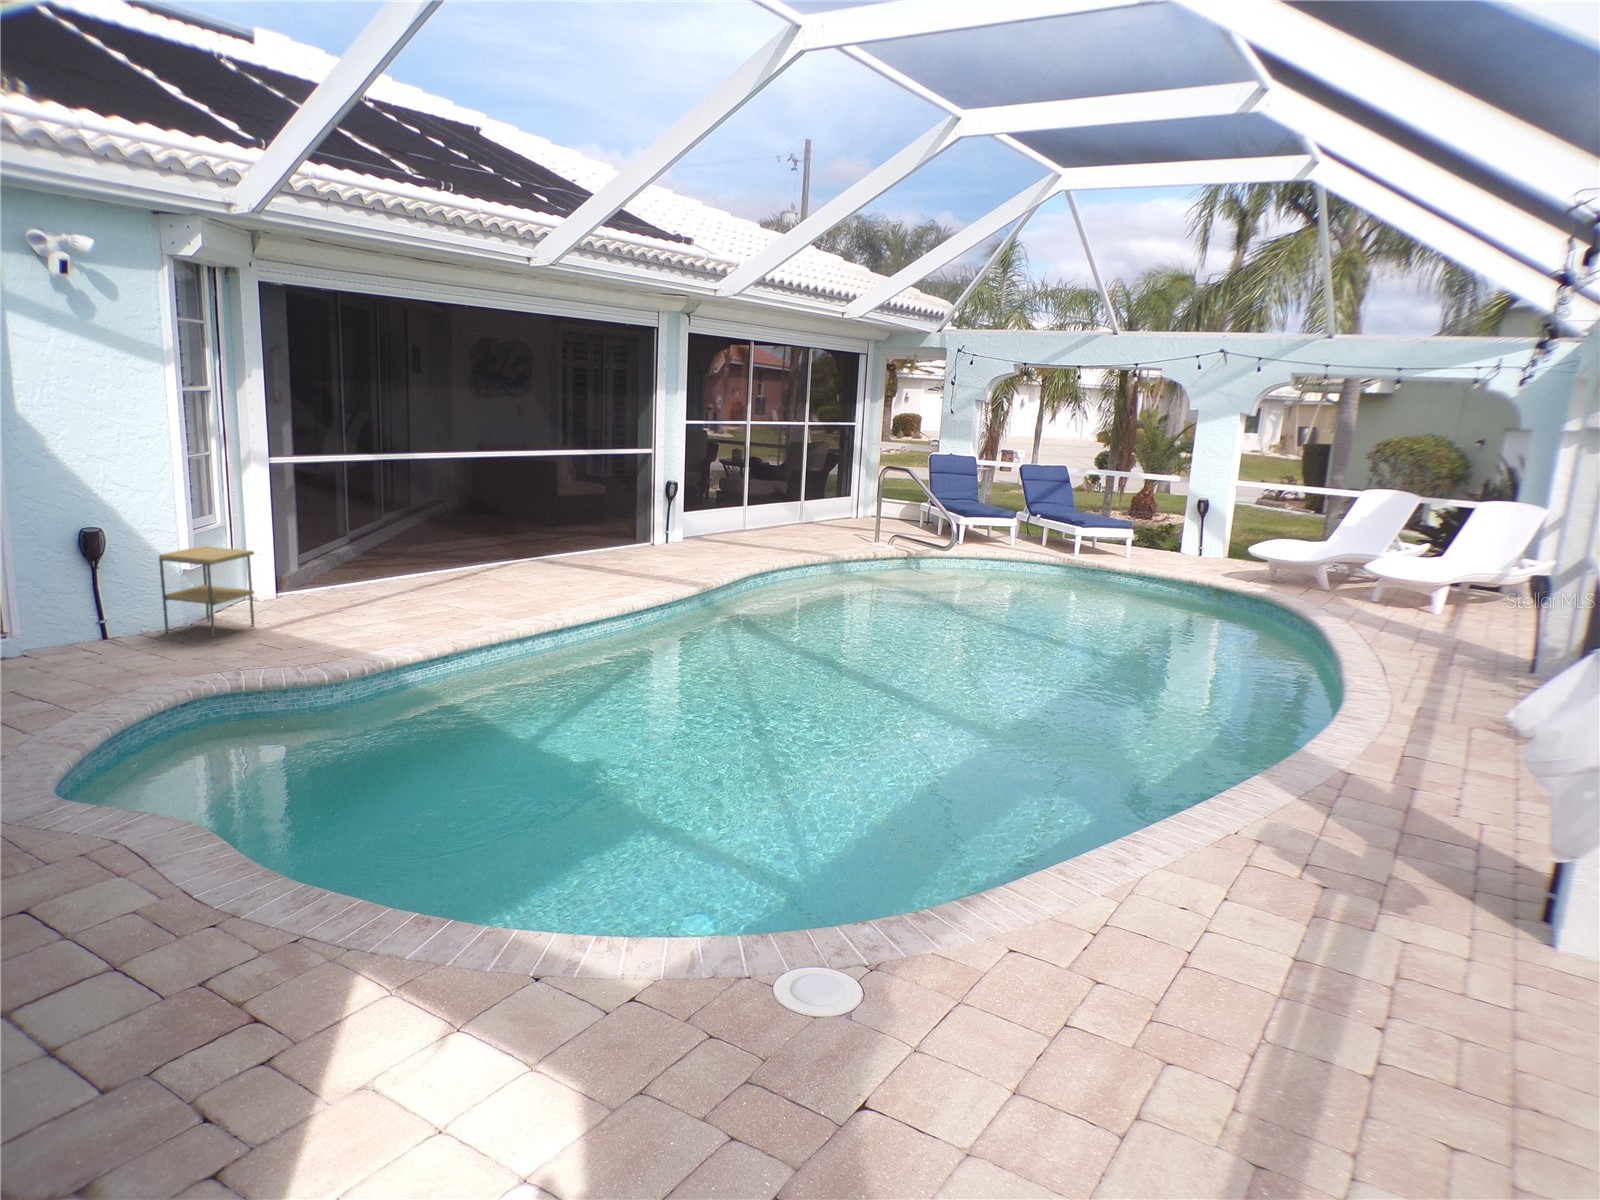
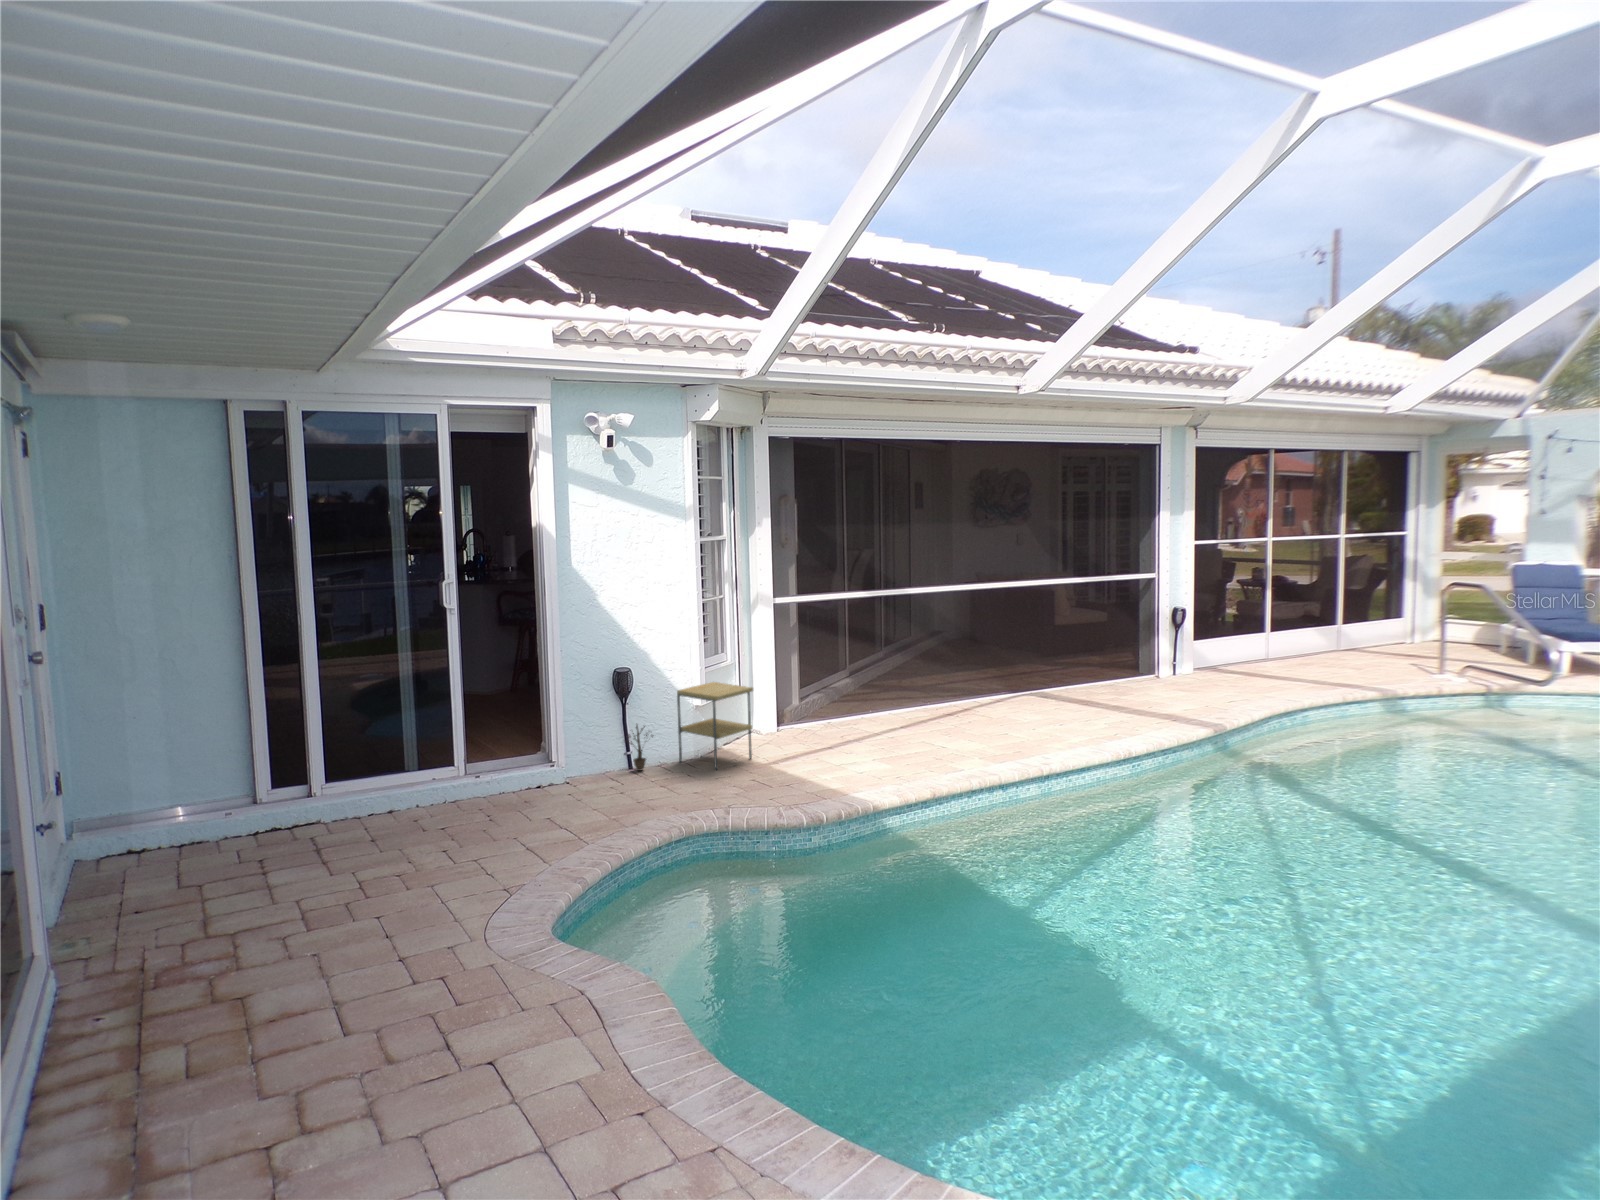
decorative plant: none [89,591,132,644] -> present [622,725,653,771]

